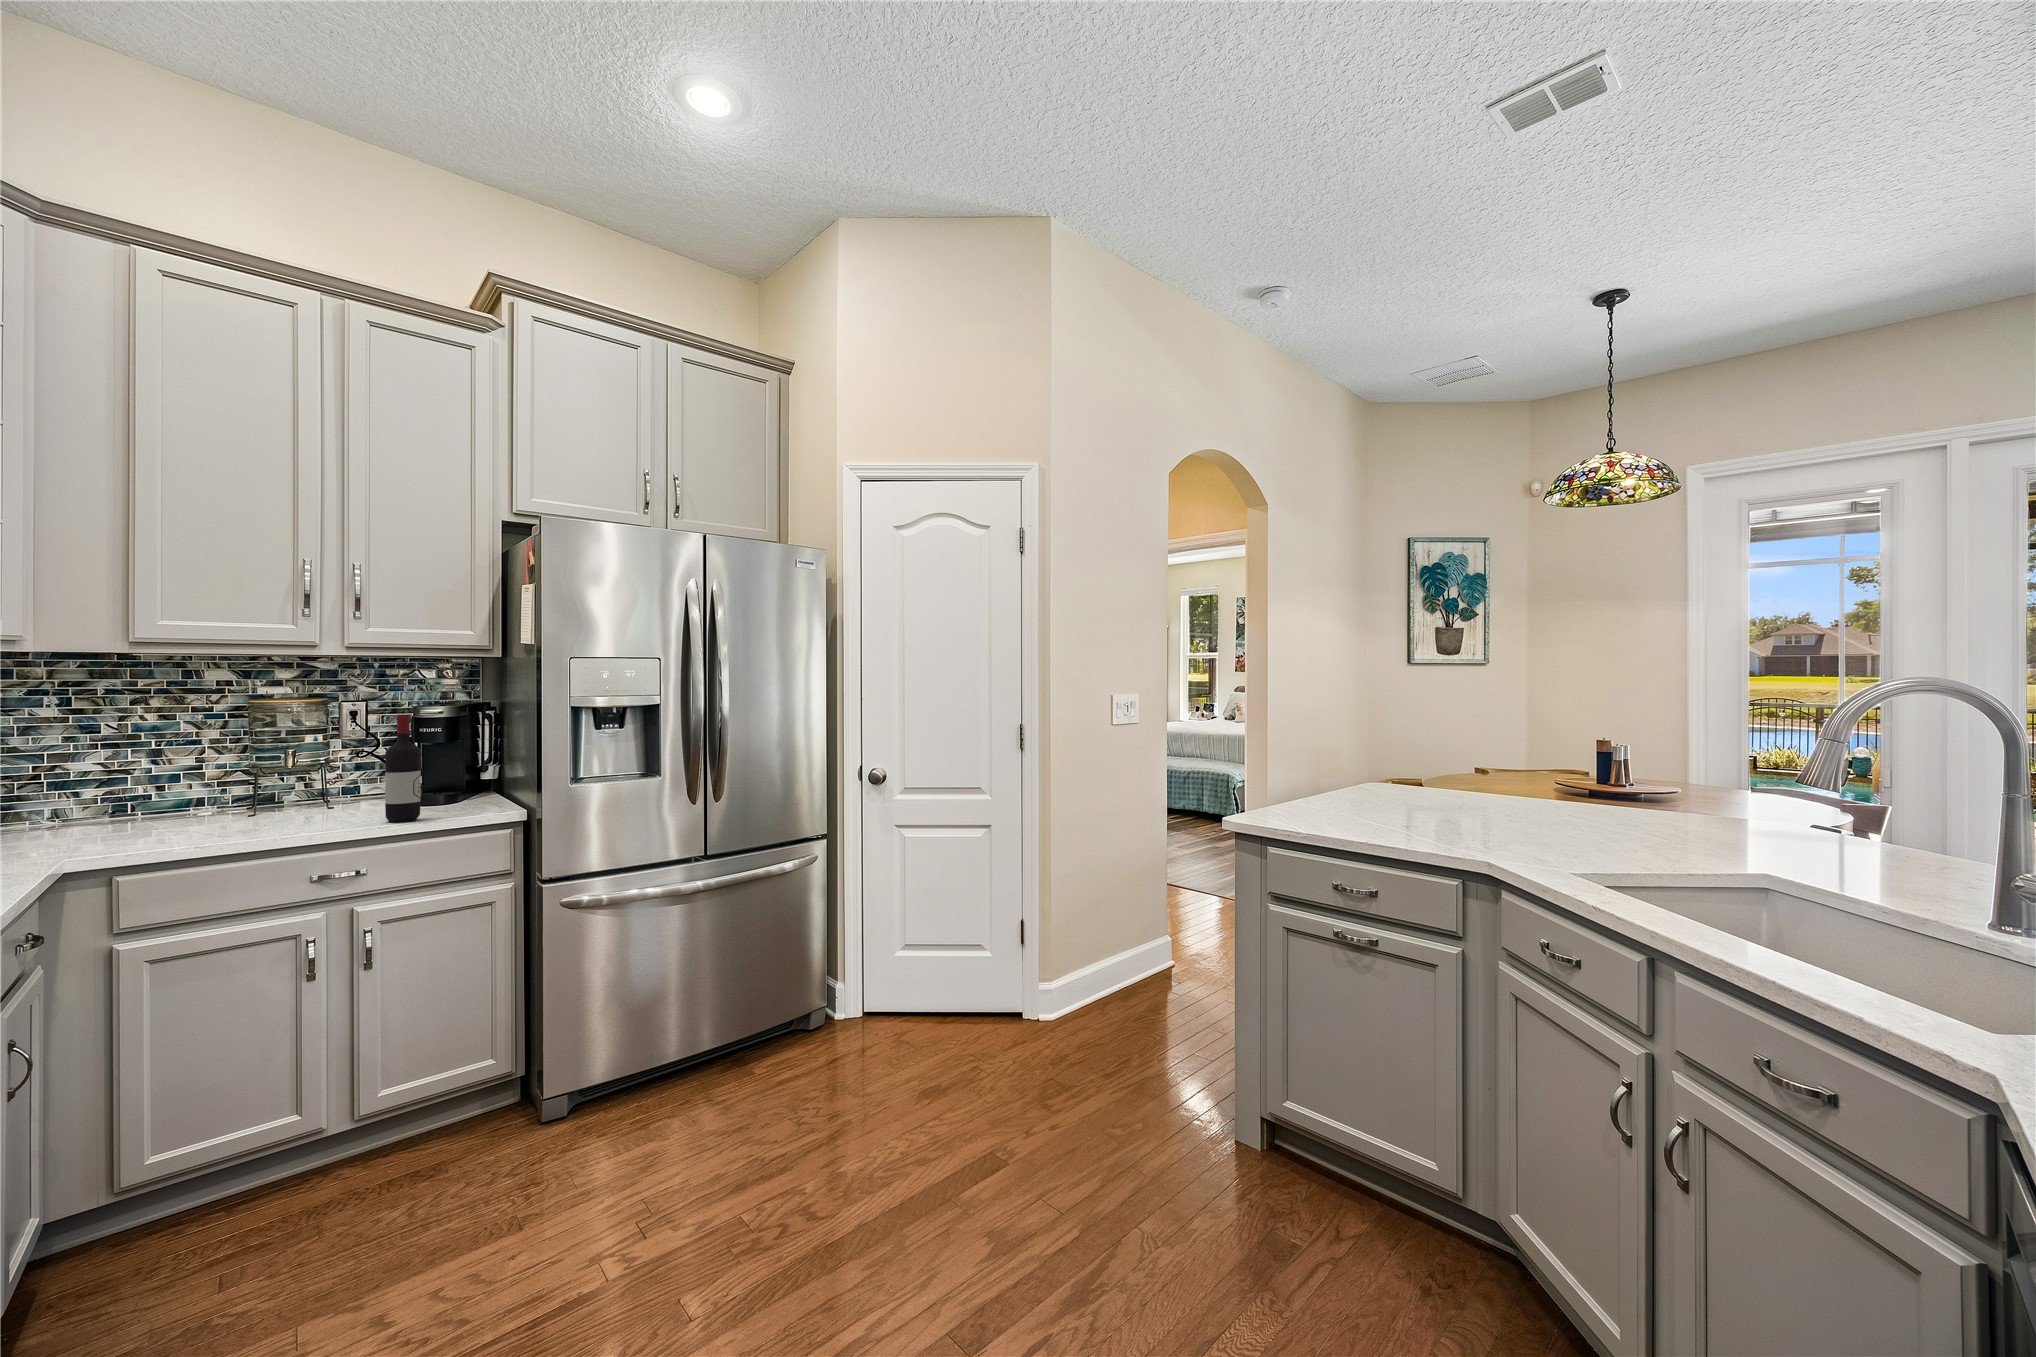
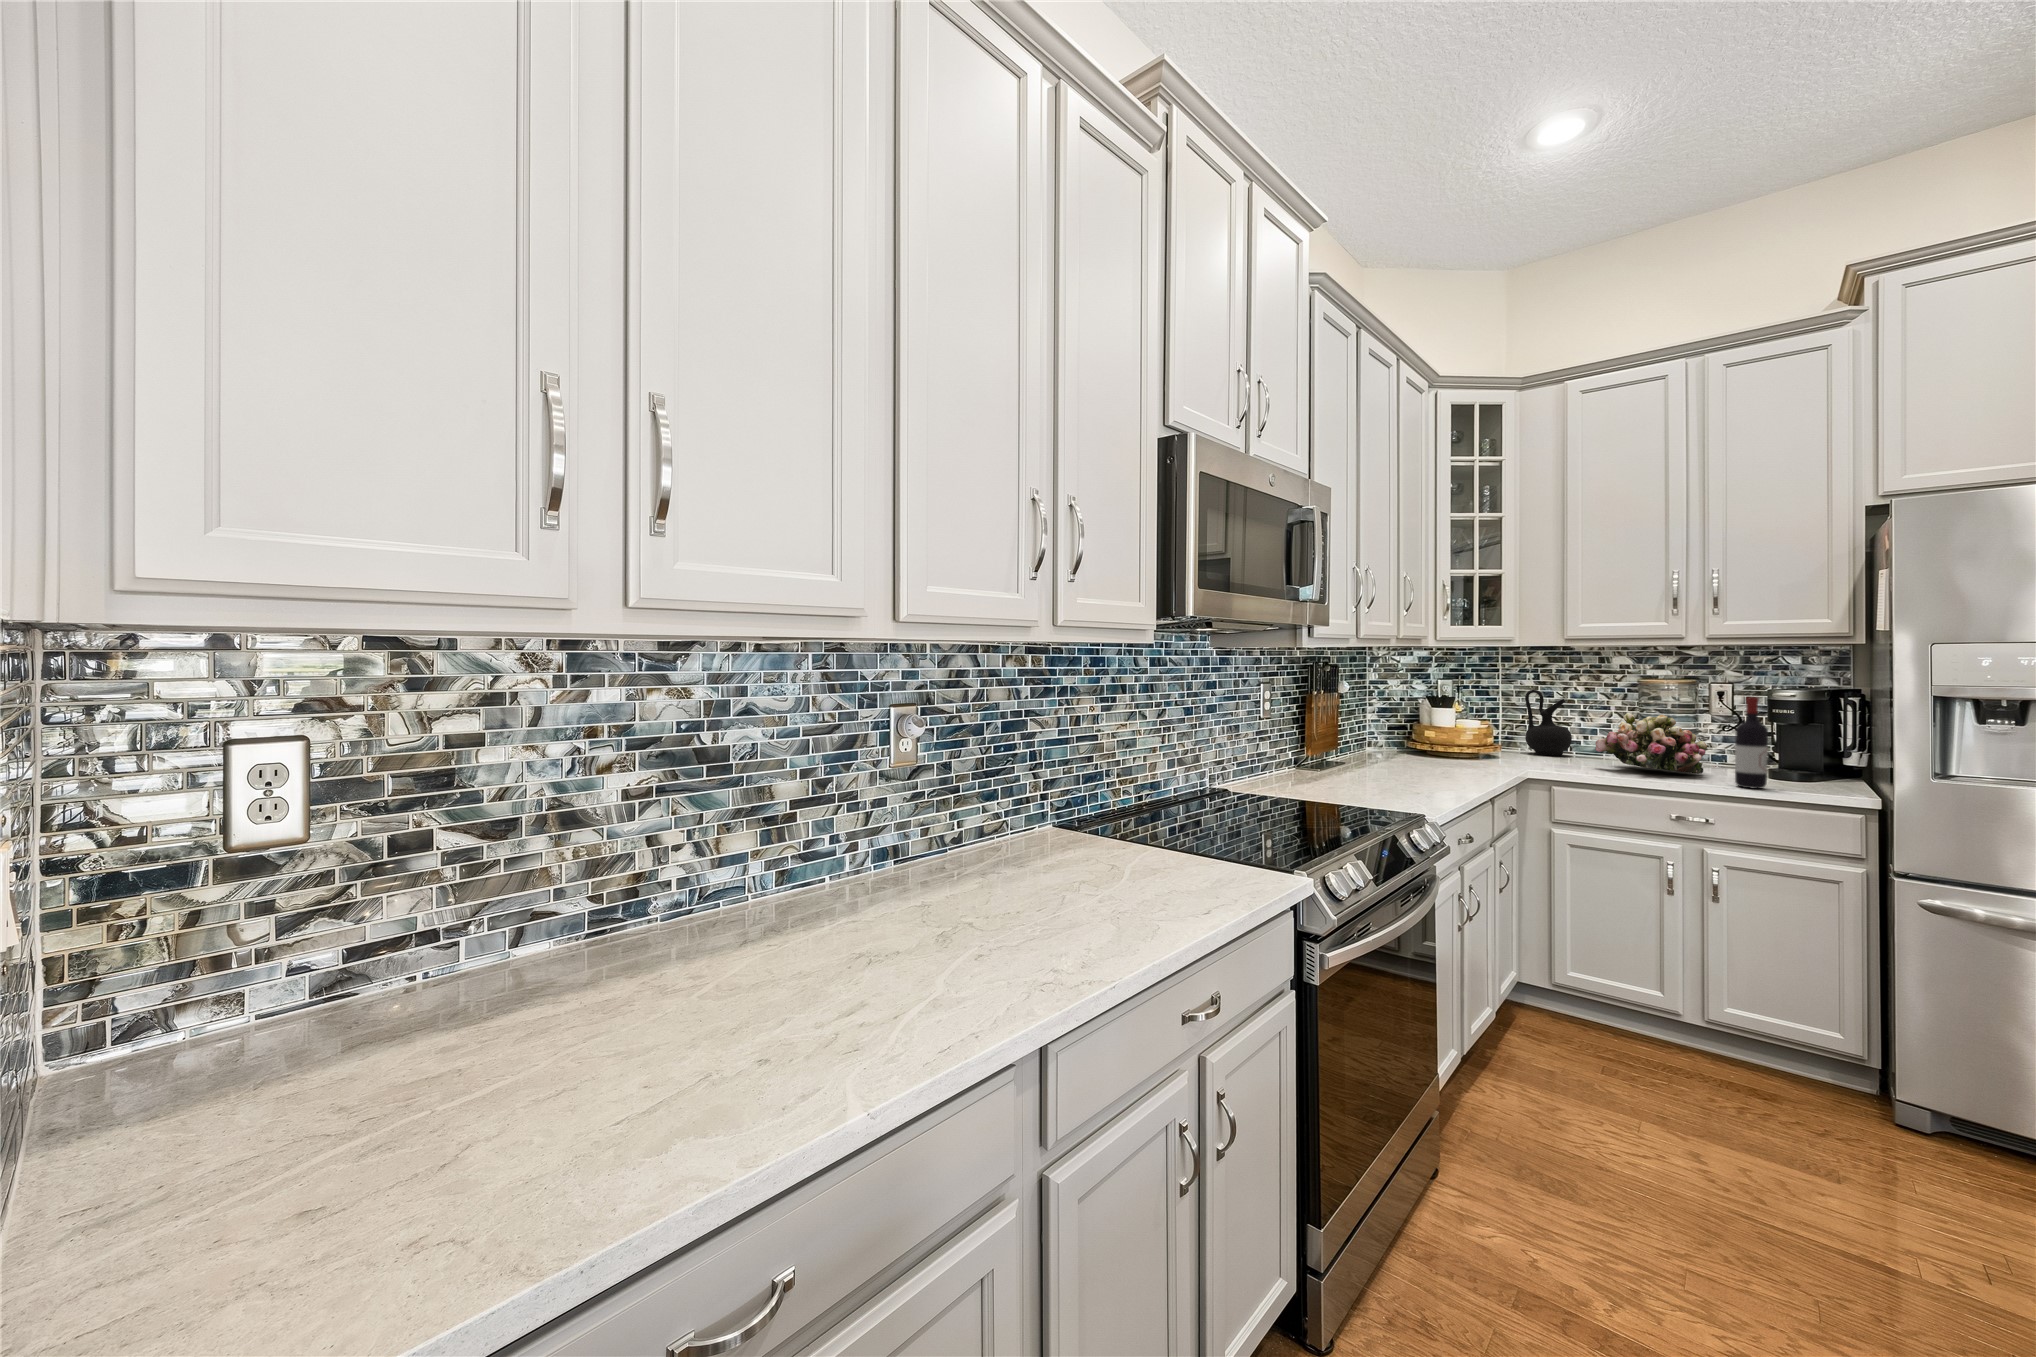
ceramic jug: none [42,720,135,822] -> present [1525,690,1572,756]
flower arrangement: none [185,744,345,816] -> present [1595,713,1707,774]

